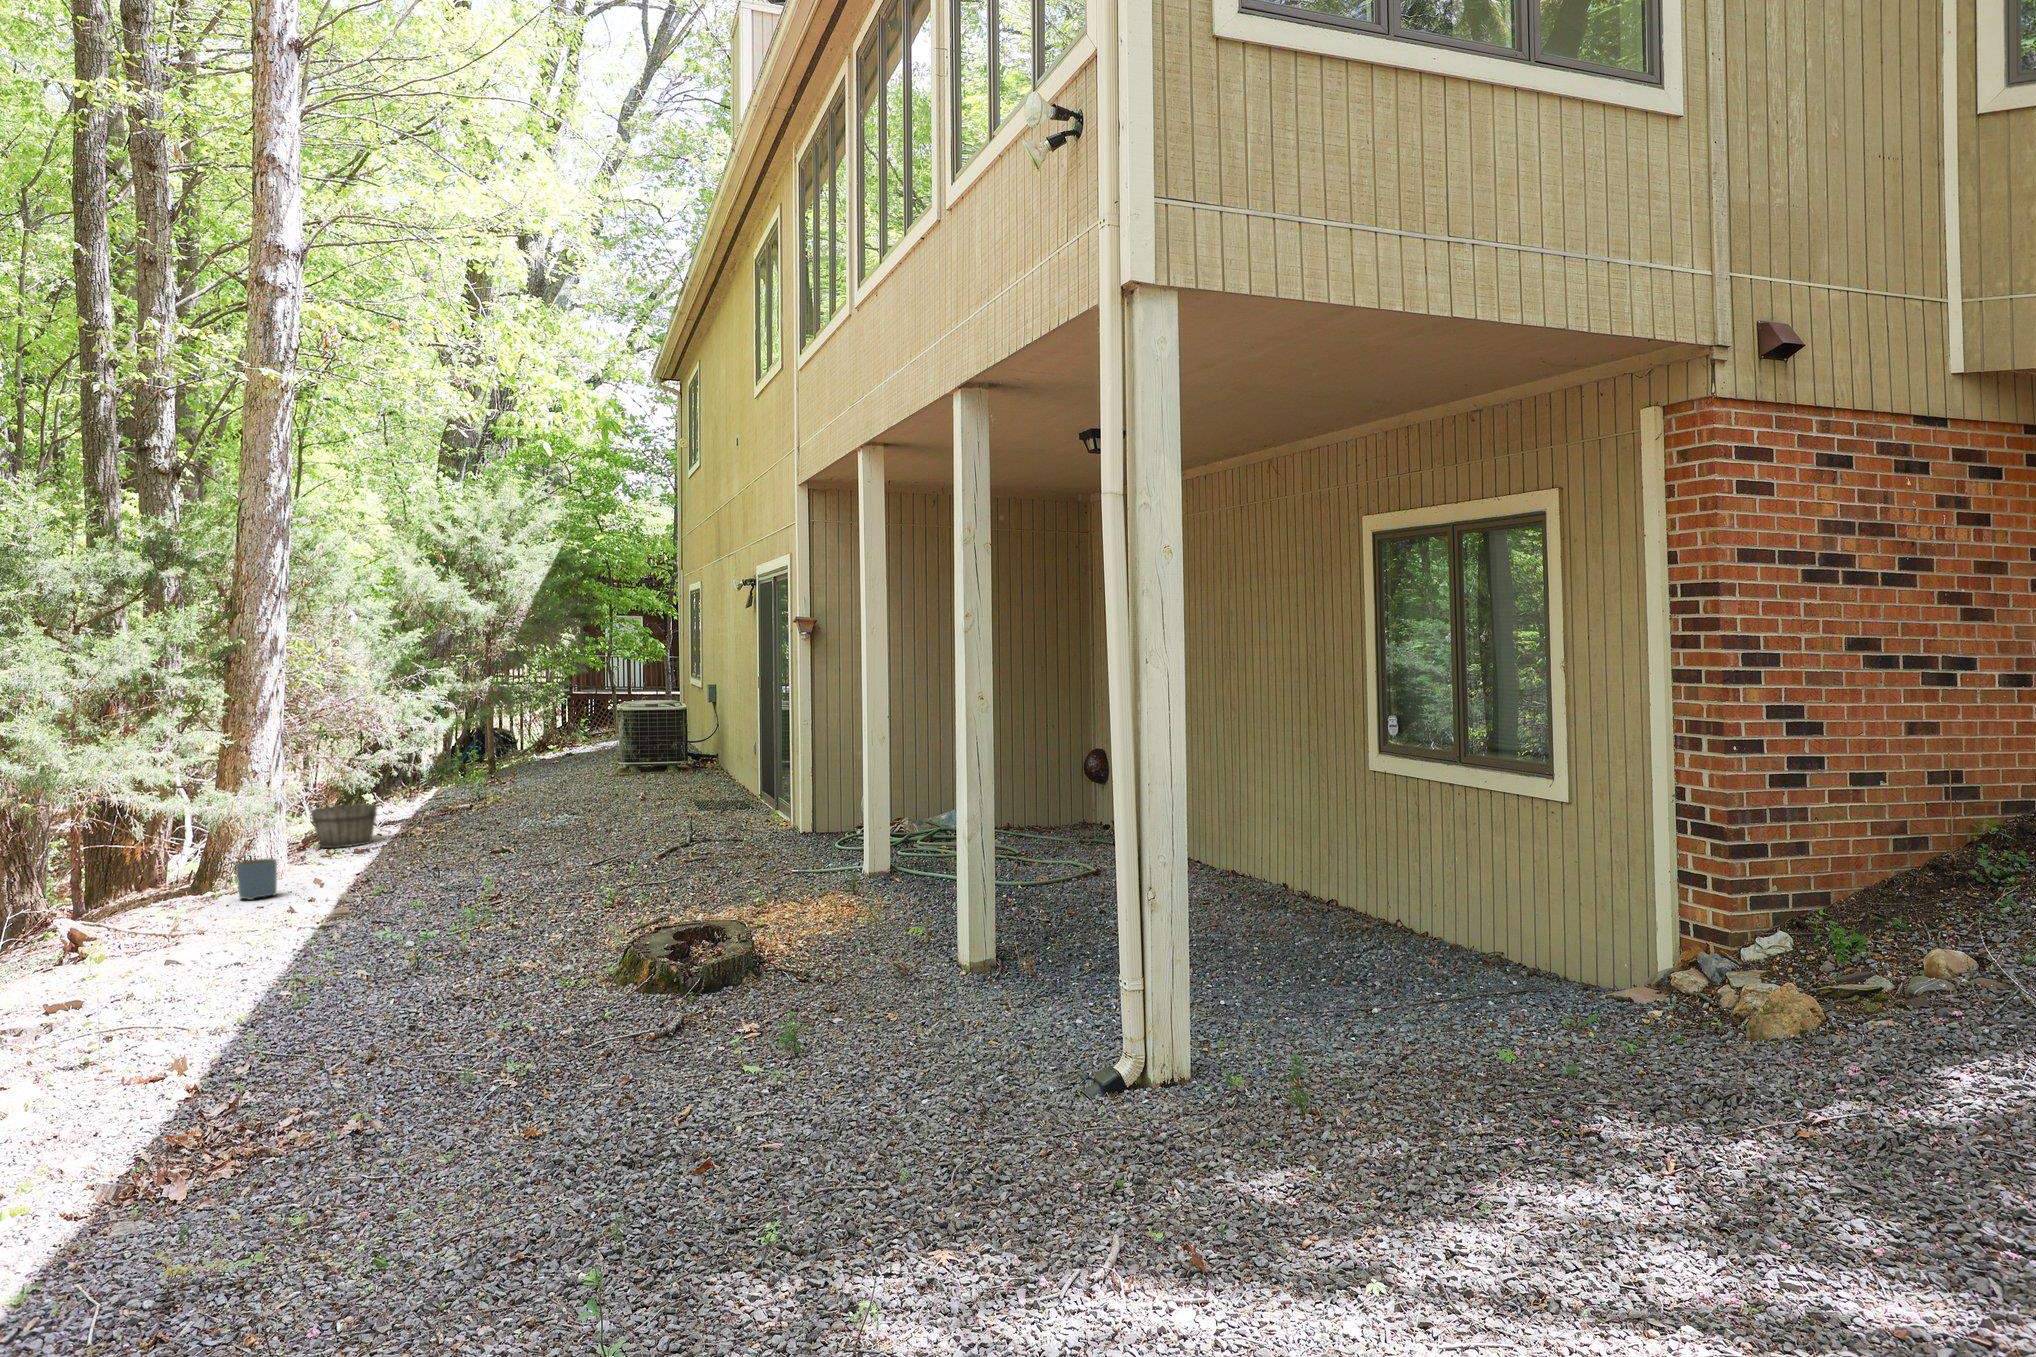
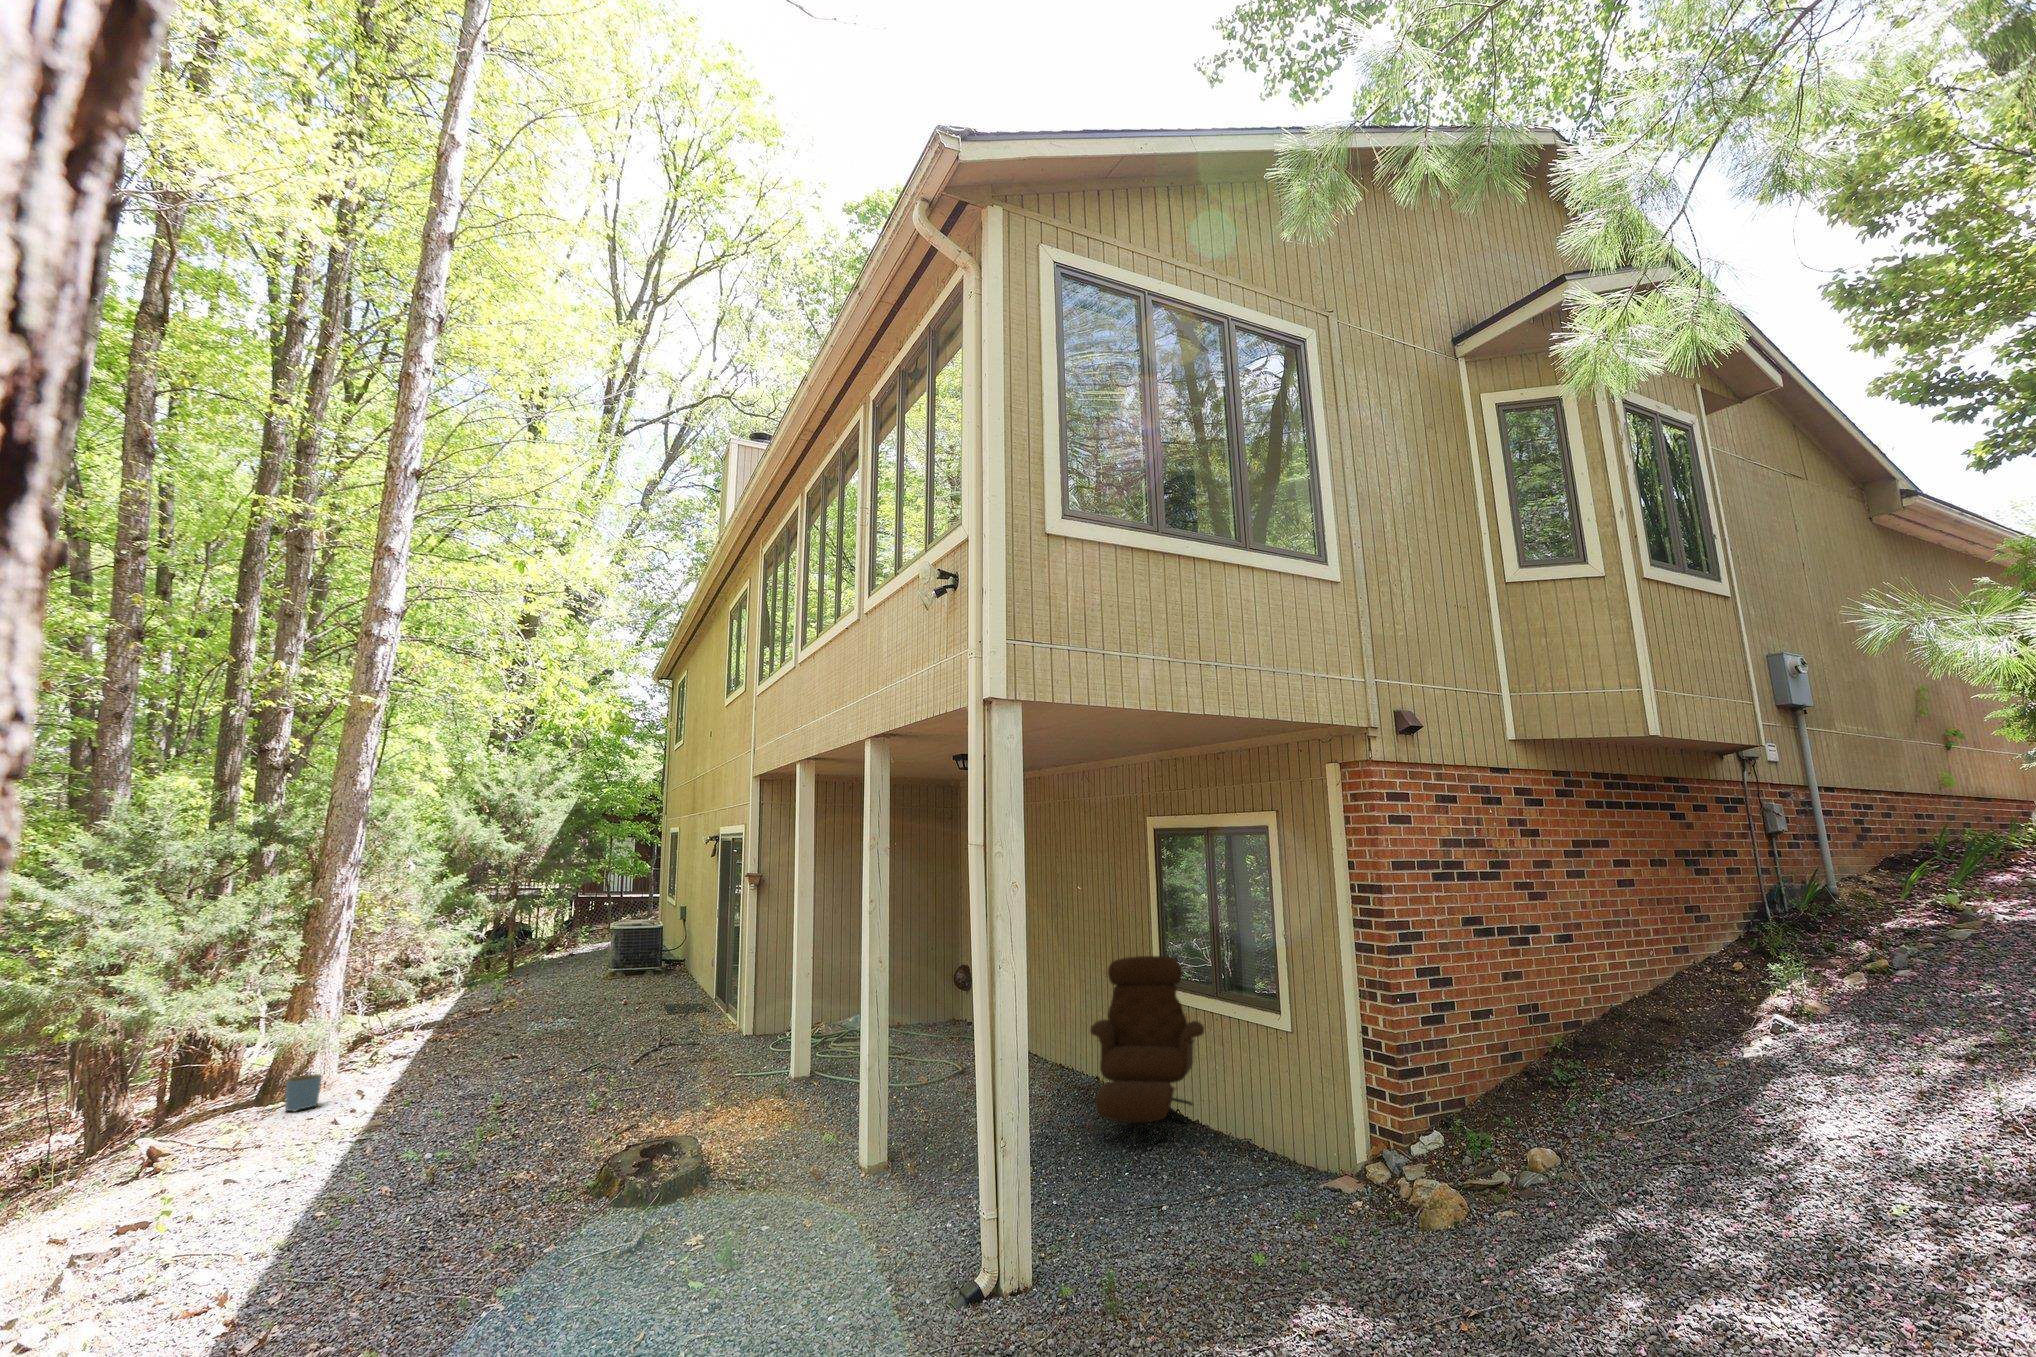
lounge chair: none [1268,715,1434,952] -> present [1090,956,1204,1147]
wooden bucket: present [311,799,377,848] -> none [356,1008,412,1053]

